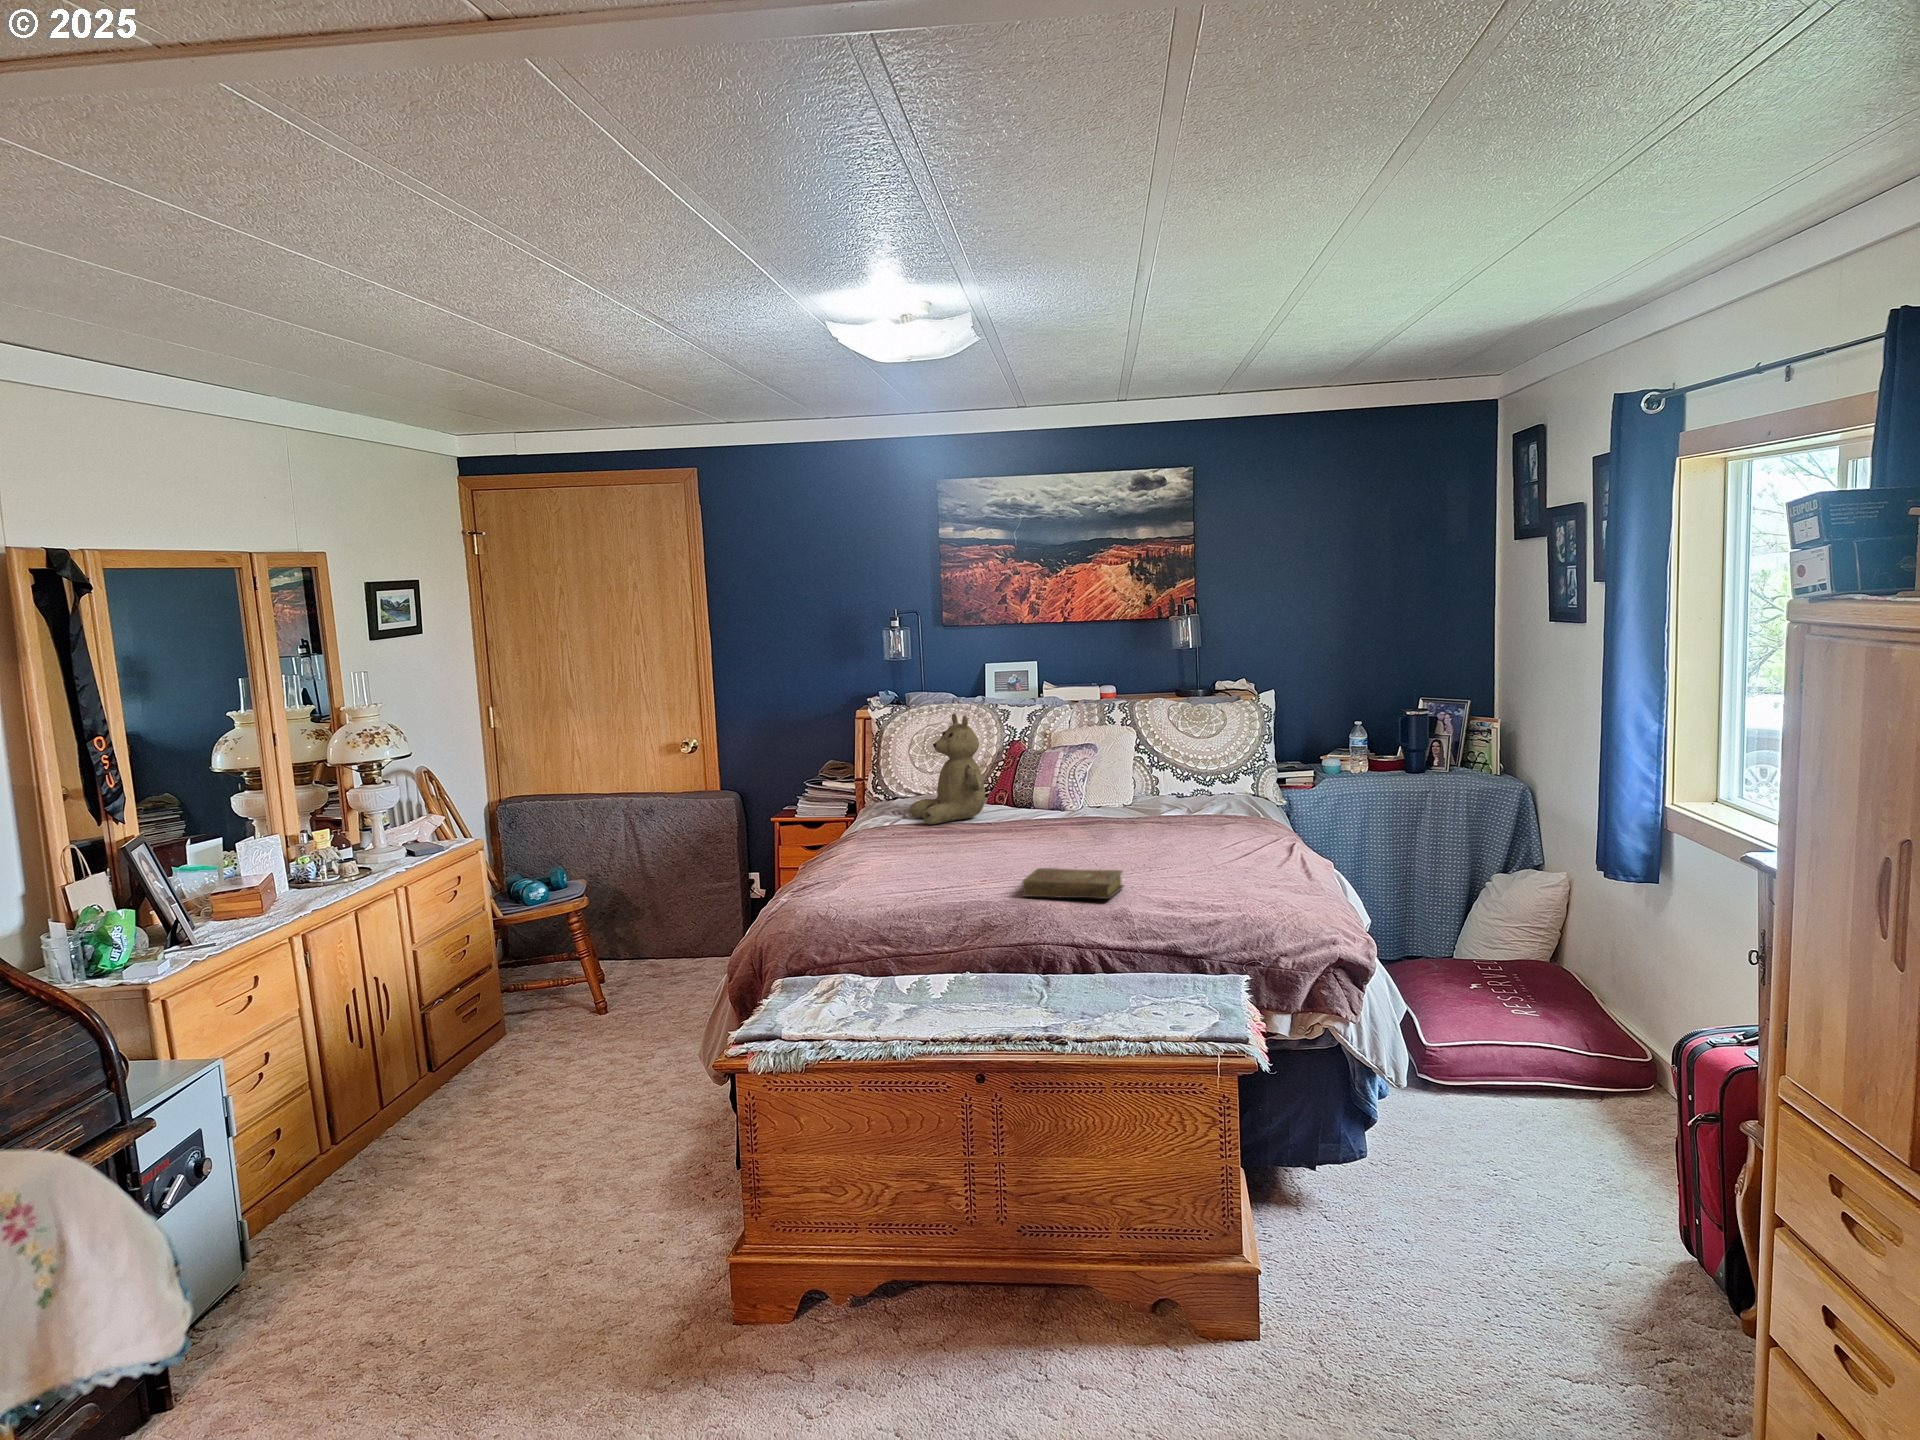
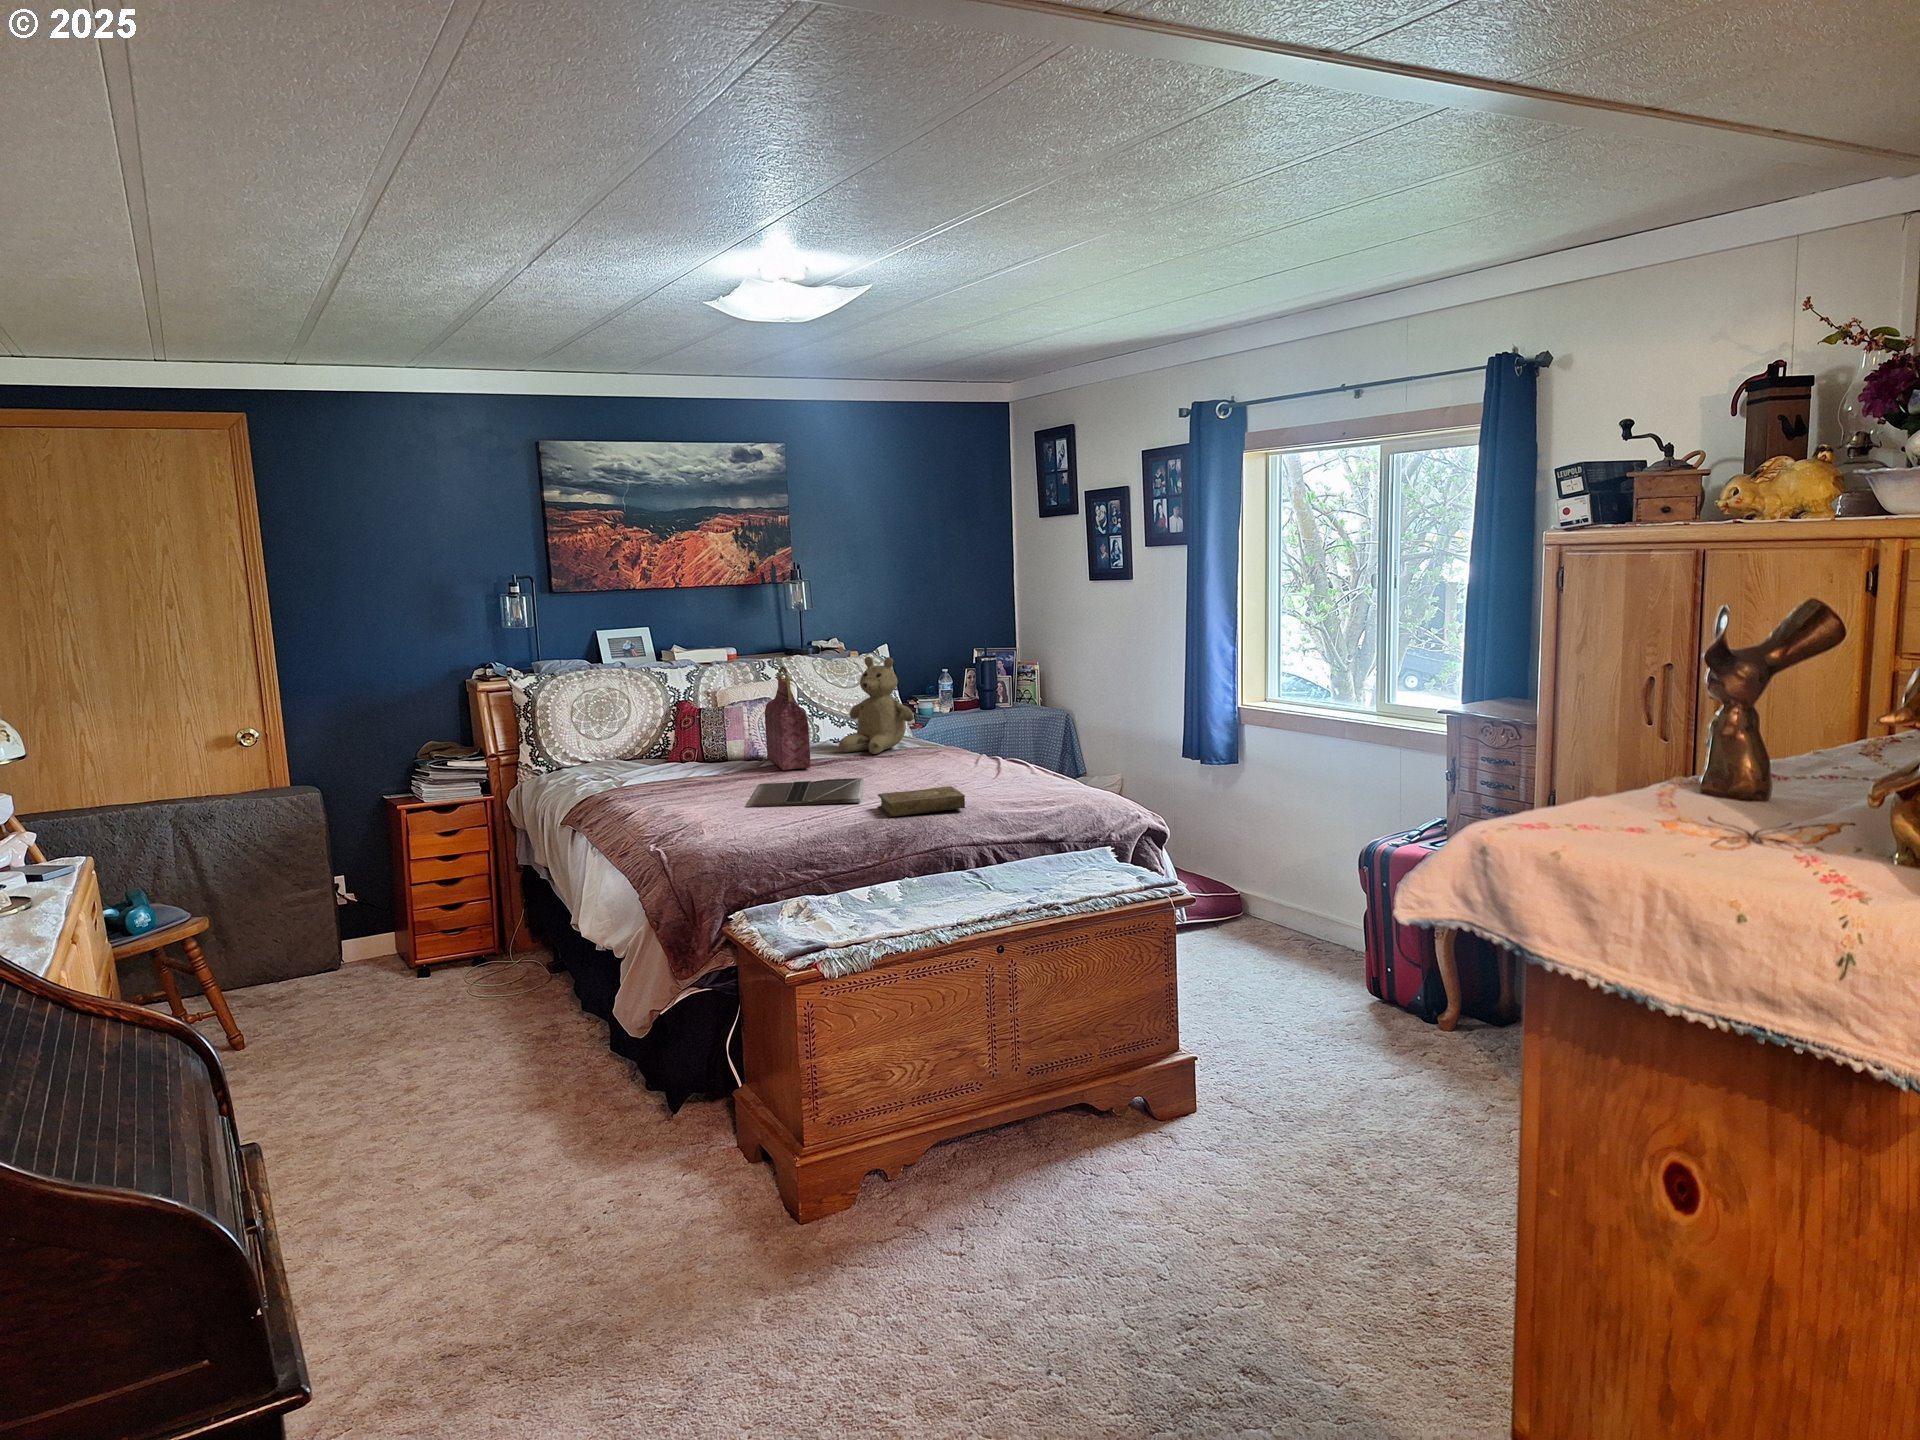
teddy bear: present [910,713,985,824] -> present [839,657,914,754]
handbag: none [1047,713,1098,826] -> present [765,666,811,770]
laptop: none [930,838,1093,874] -> present [746,778,863,807]

